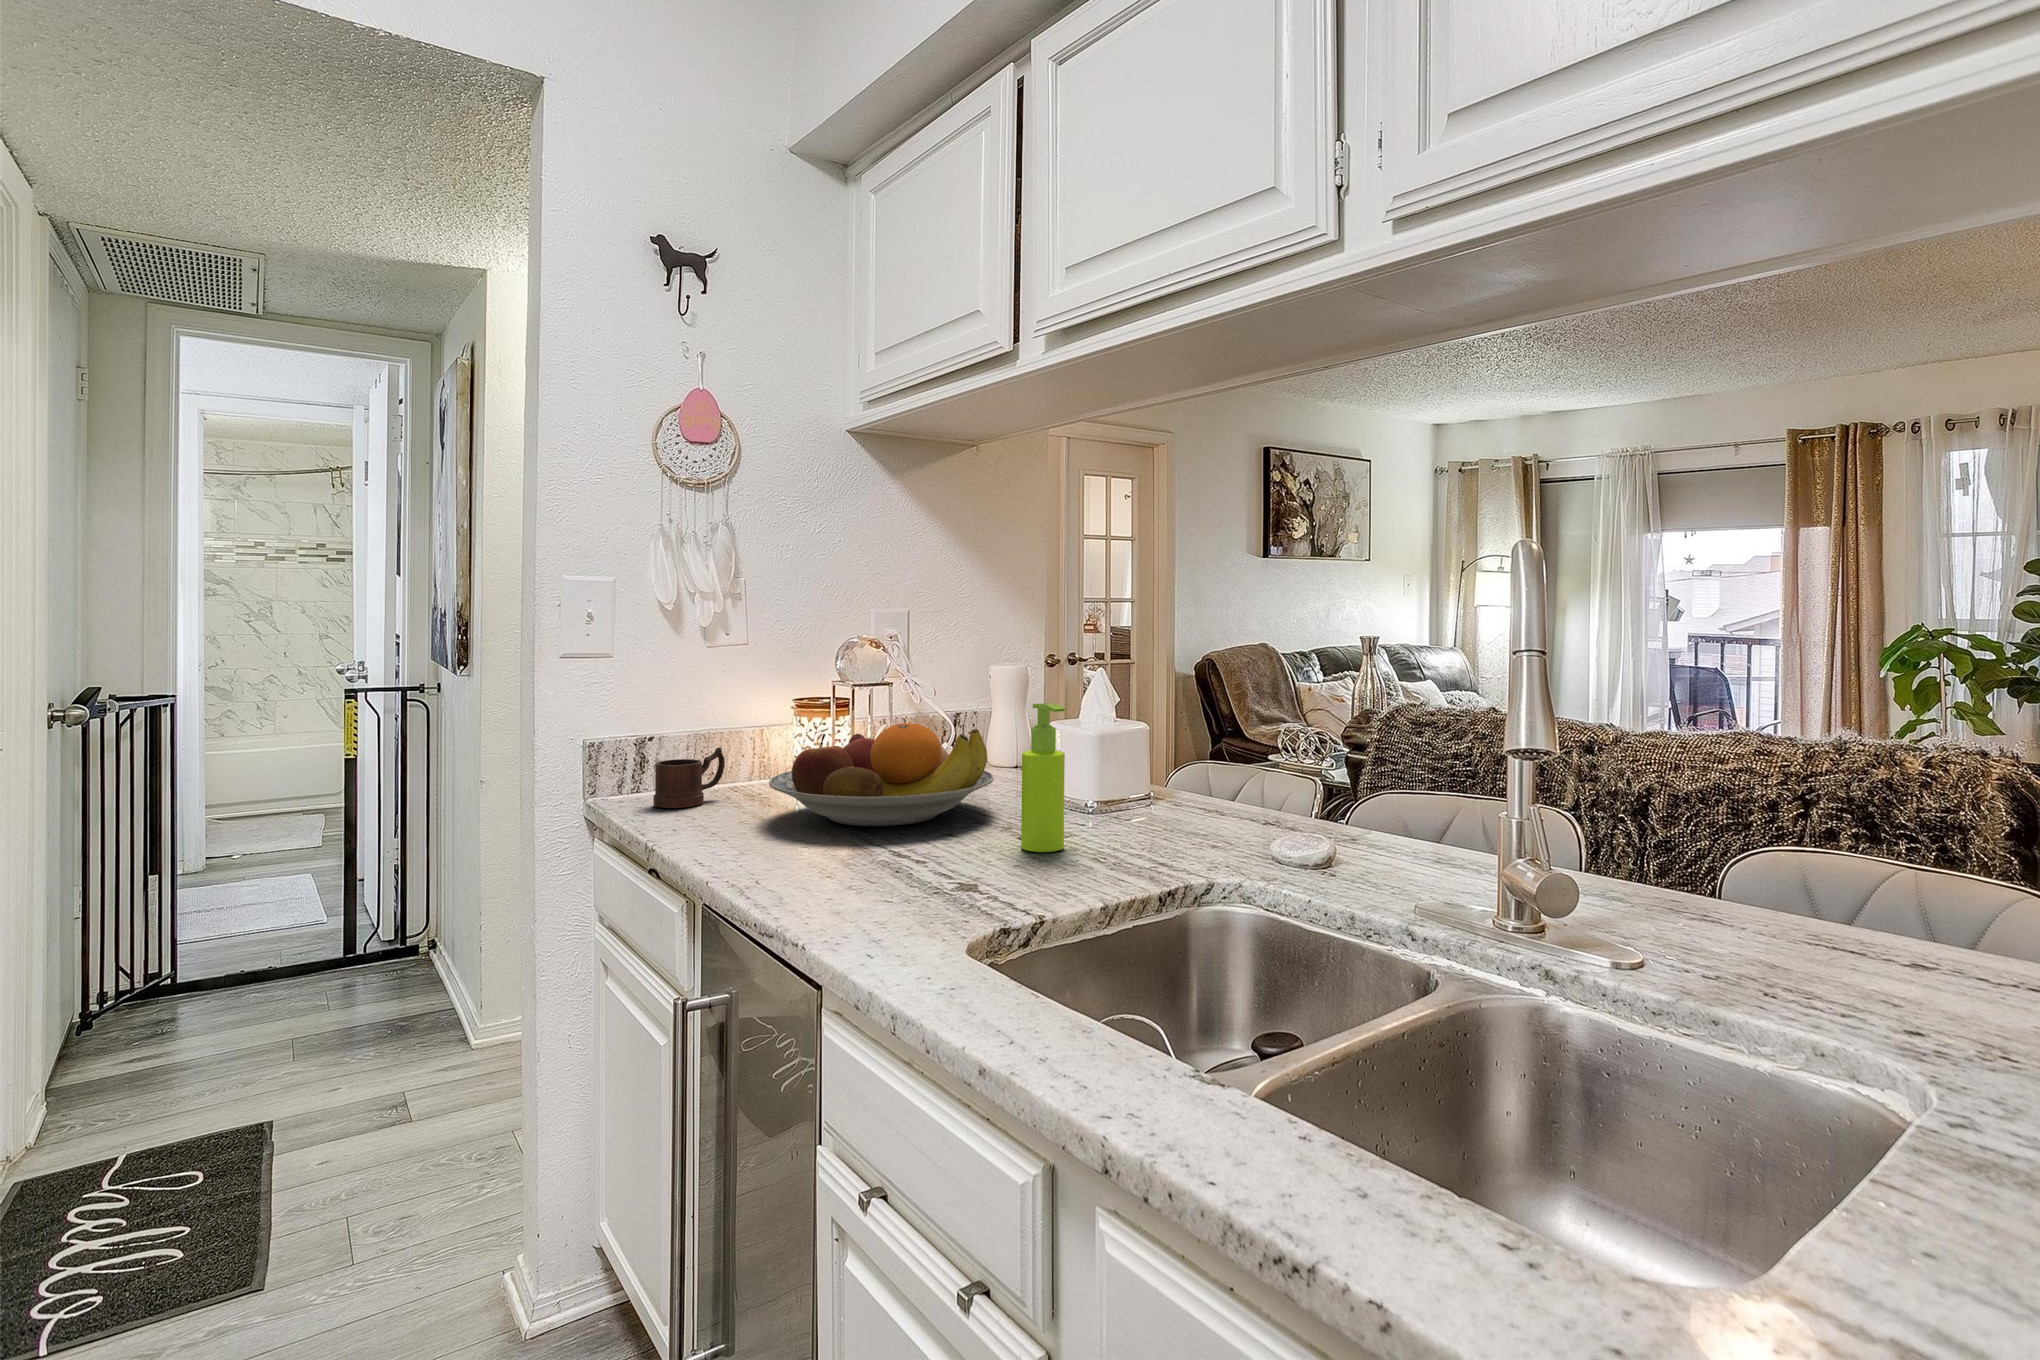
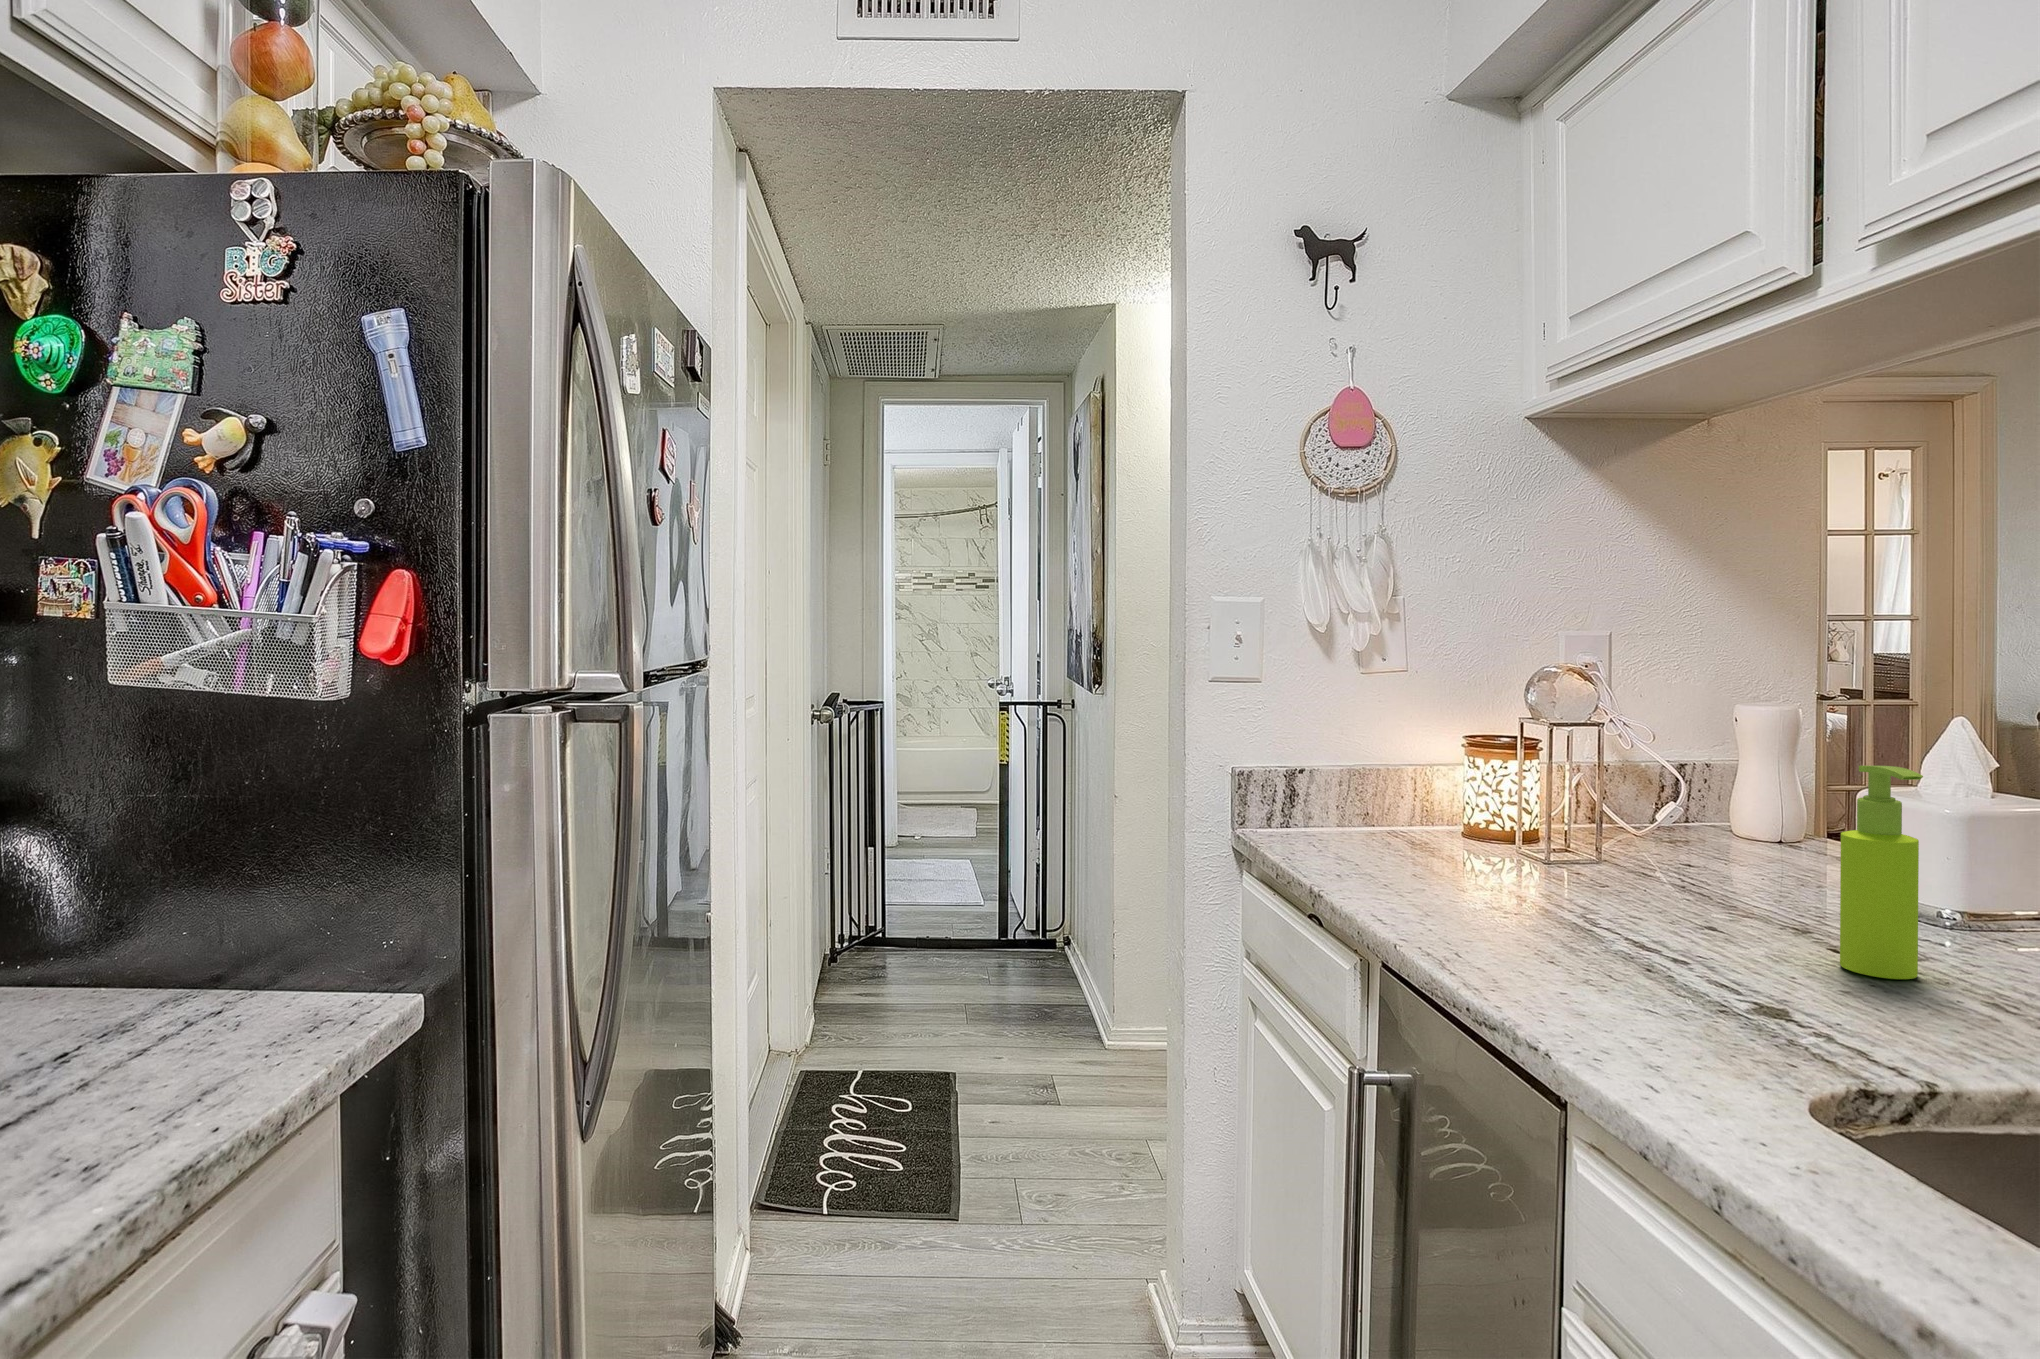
fruit bowl: present [769,723,994,826] -> none [1449,777,1770,906]
mug: present [653,747,725,808] -> none [1308,787,1385,851]

